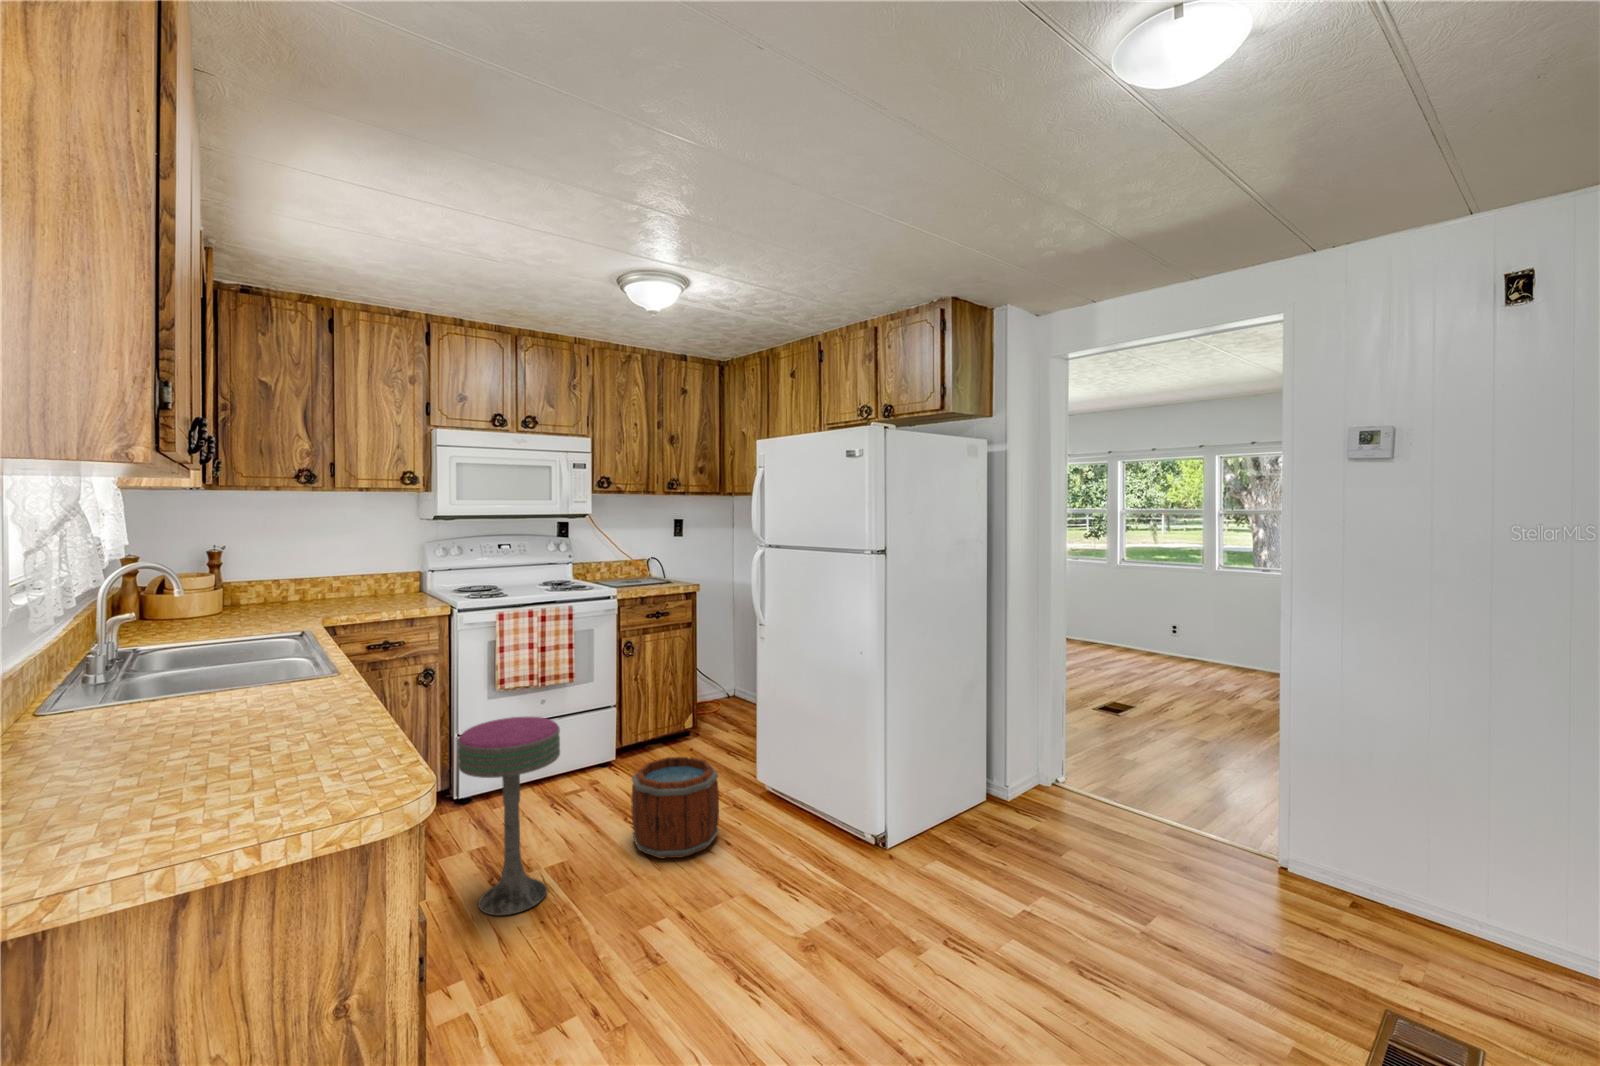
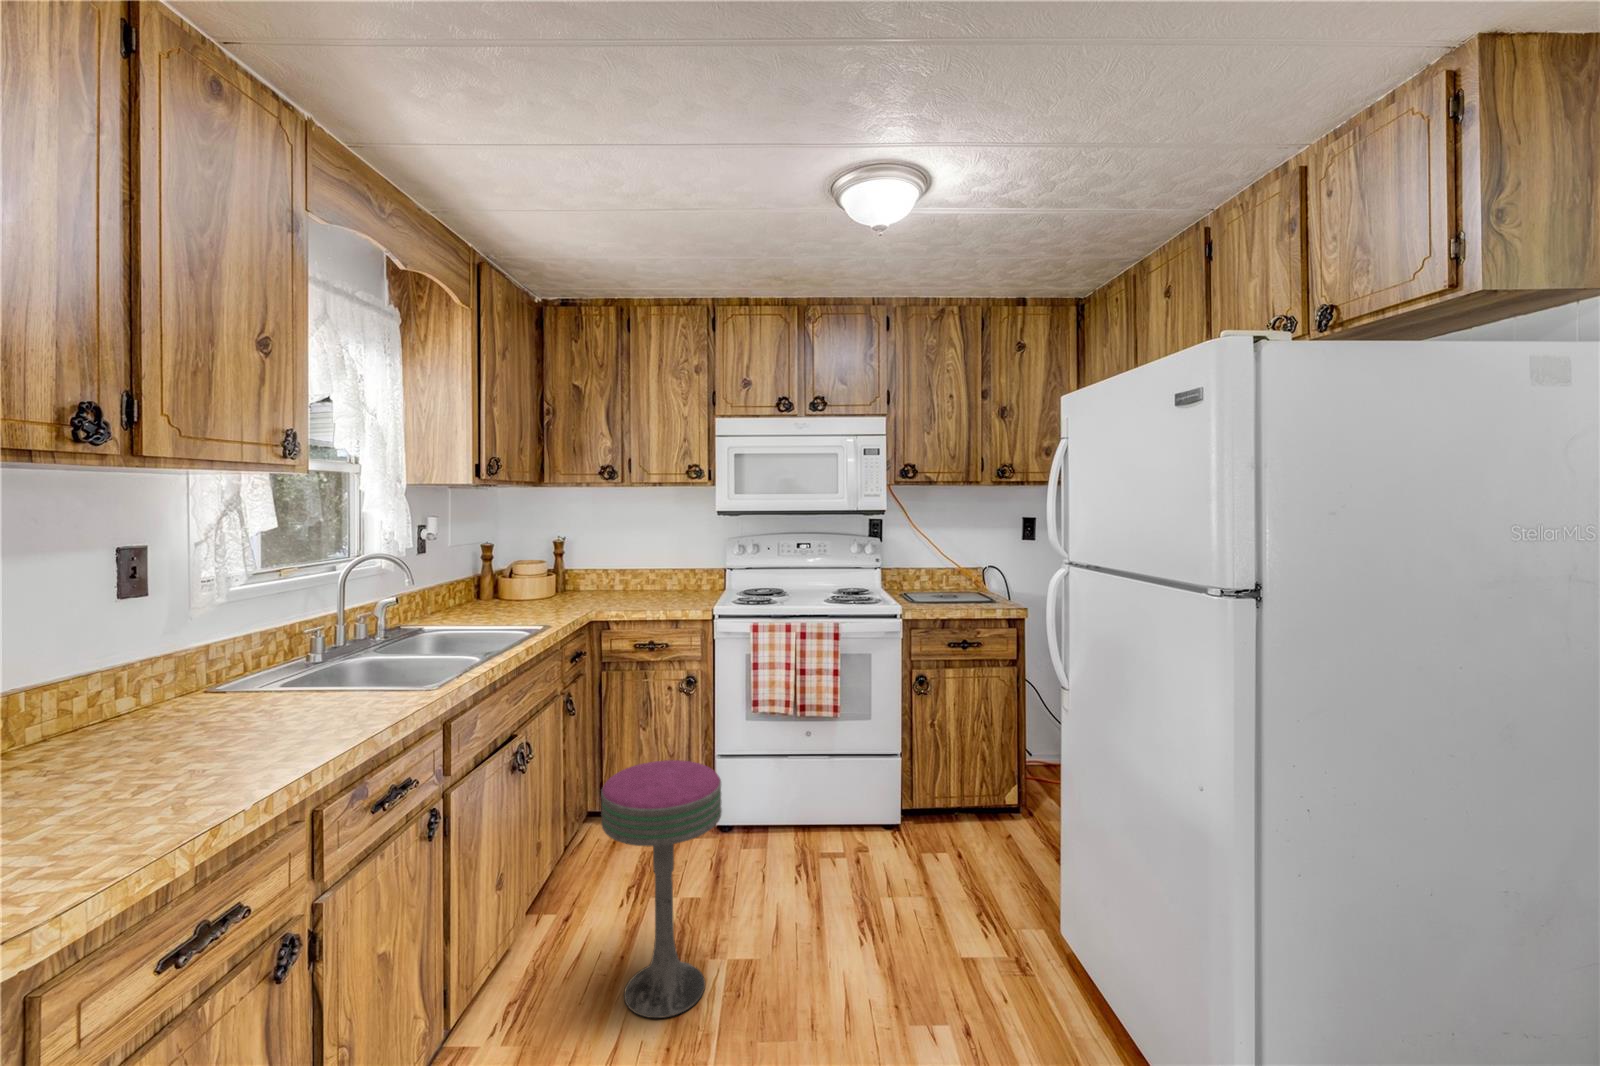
bucket: present [631,757,719,858] -> none [832,855,956,1023]

